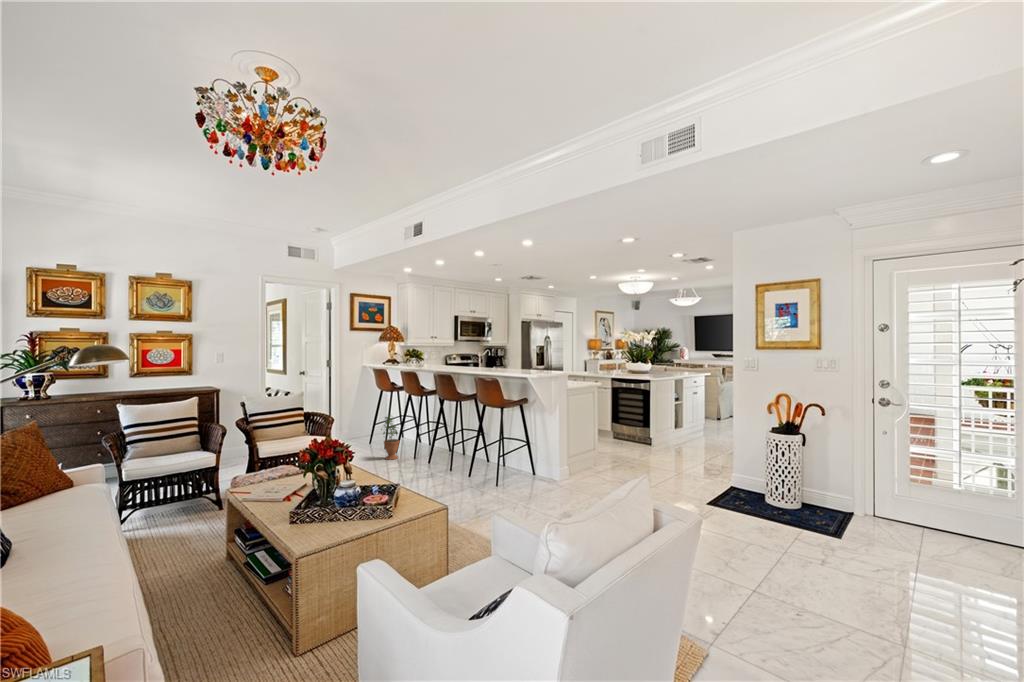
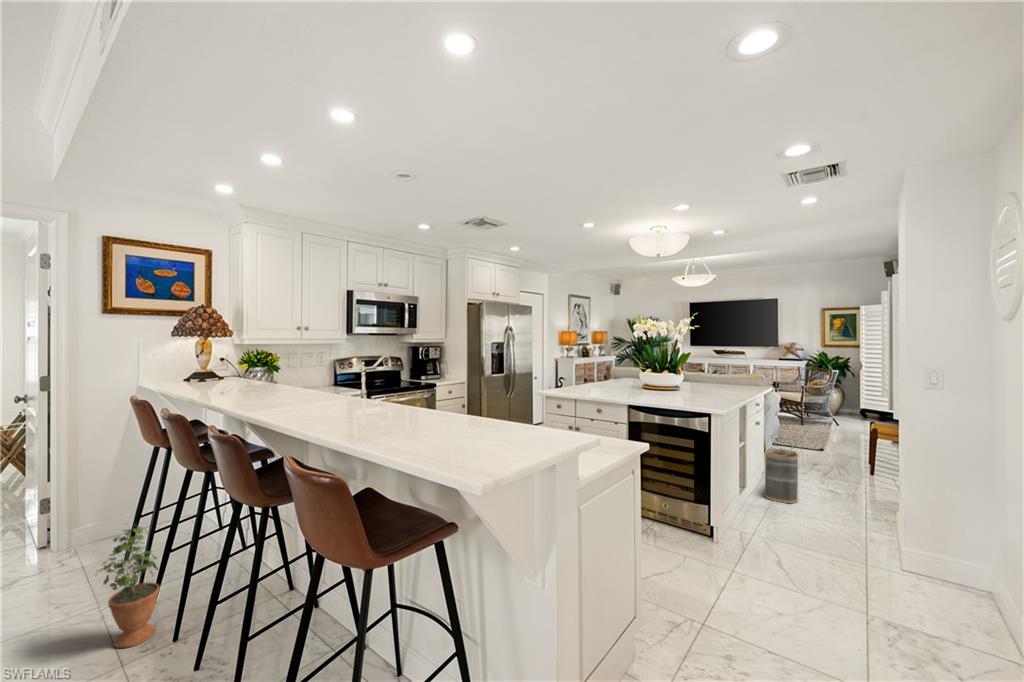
basket: none [698,396,717,438] -> present [764,434,799,503]

